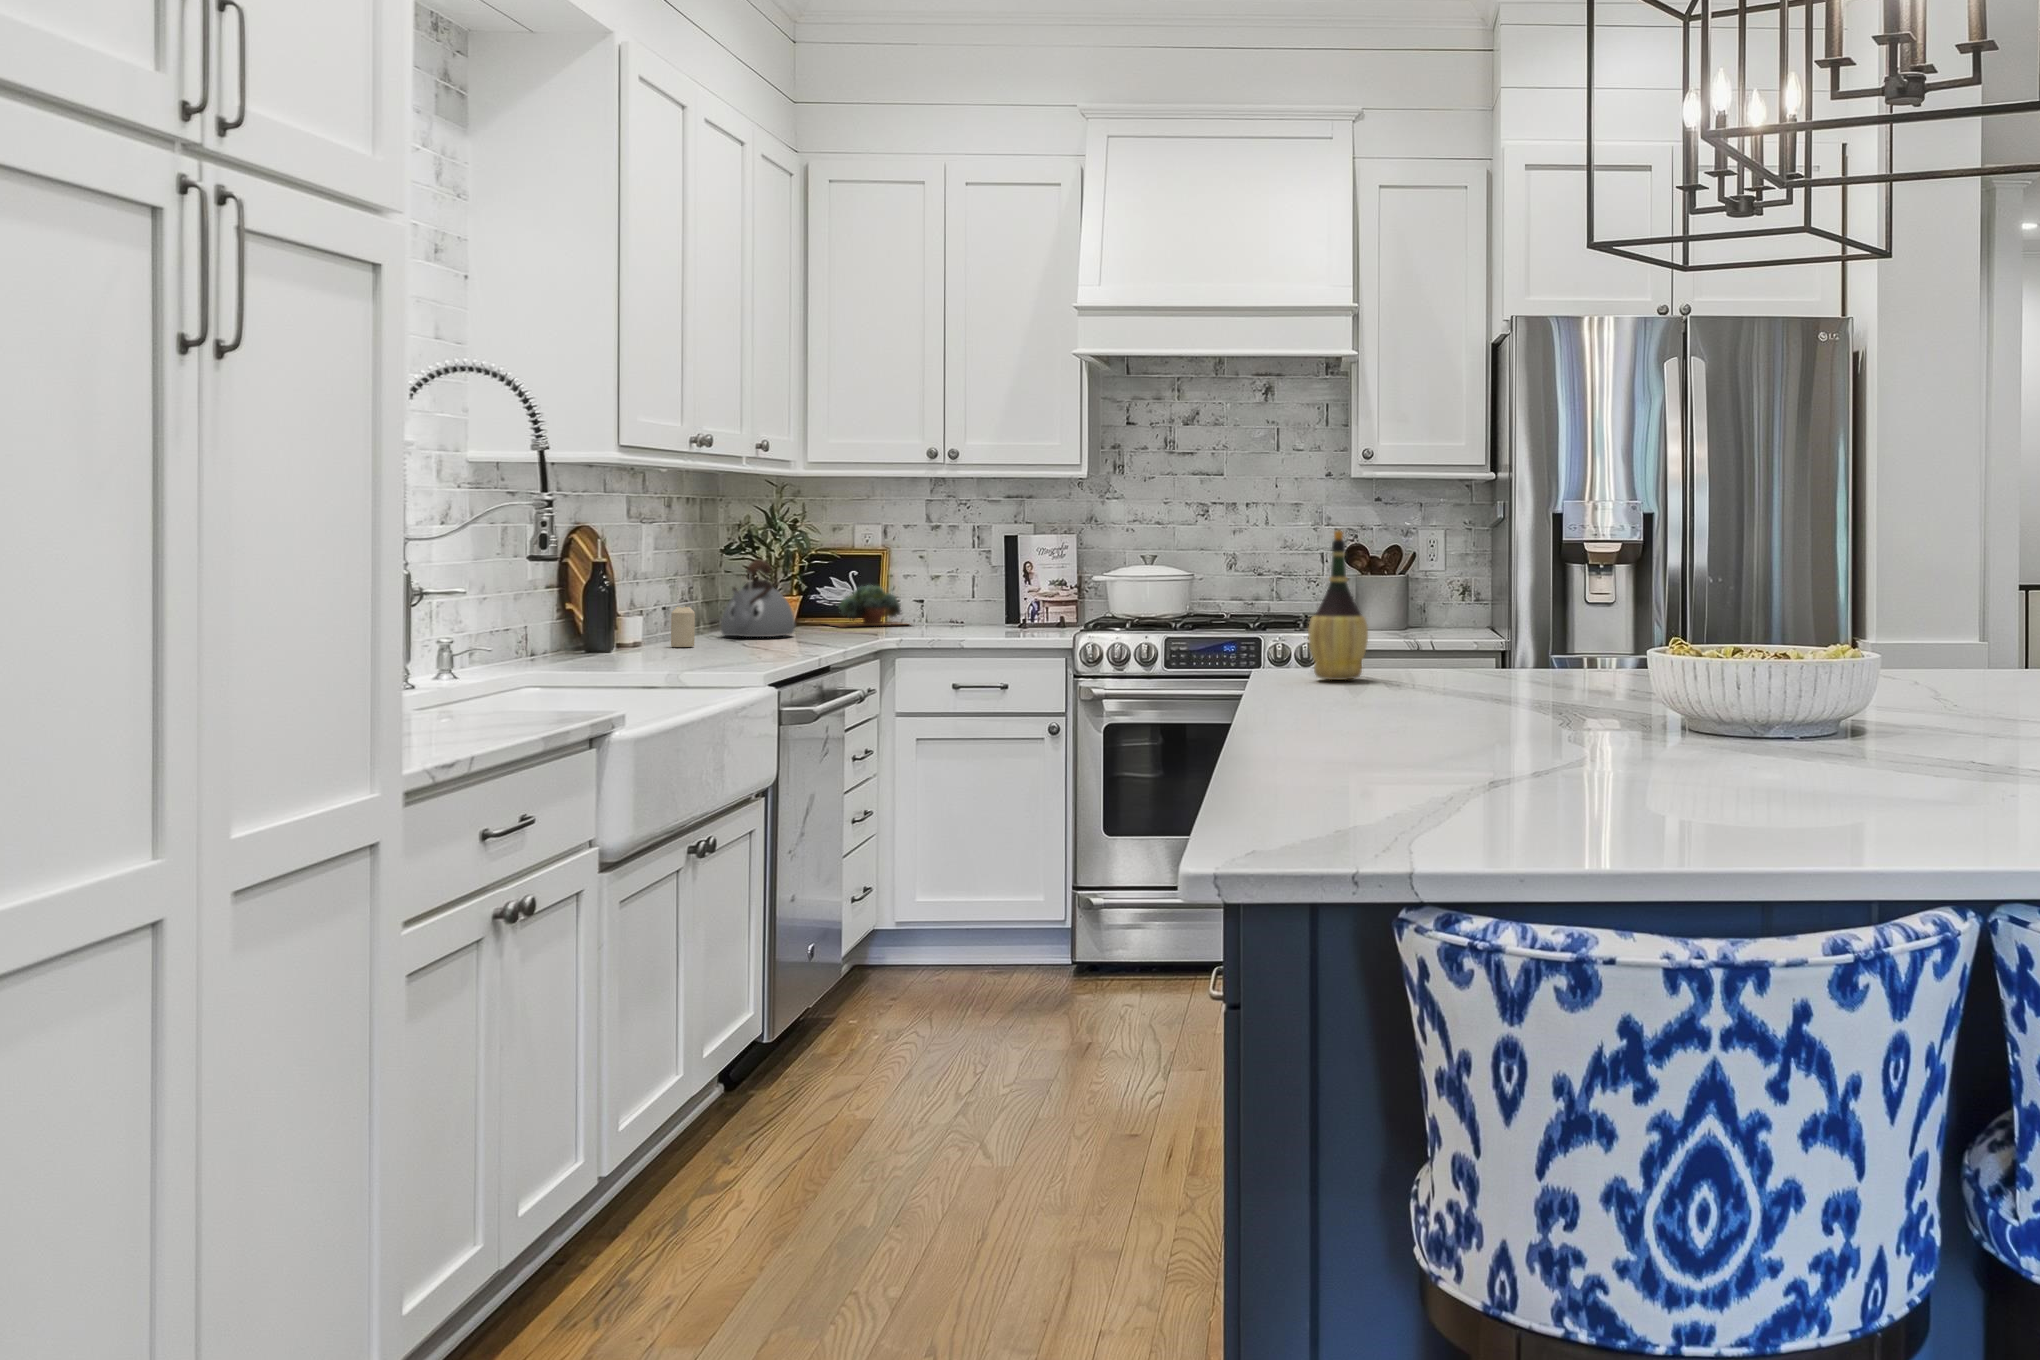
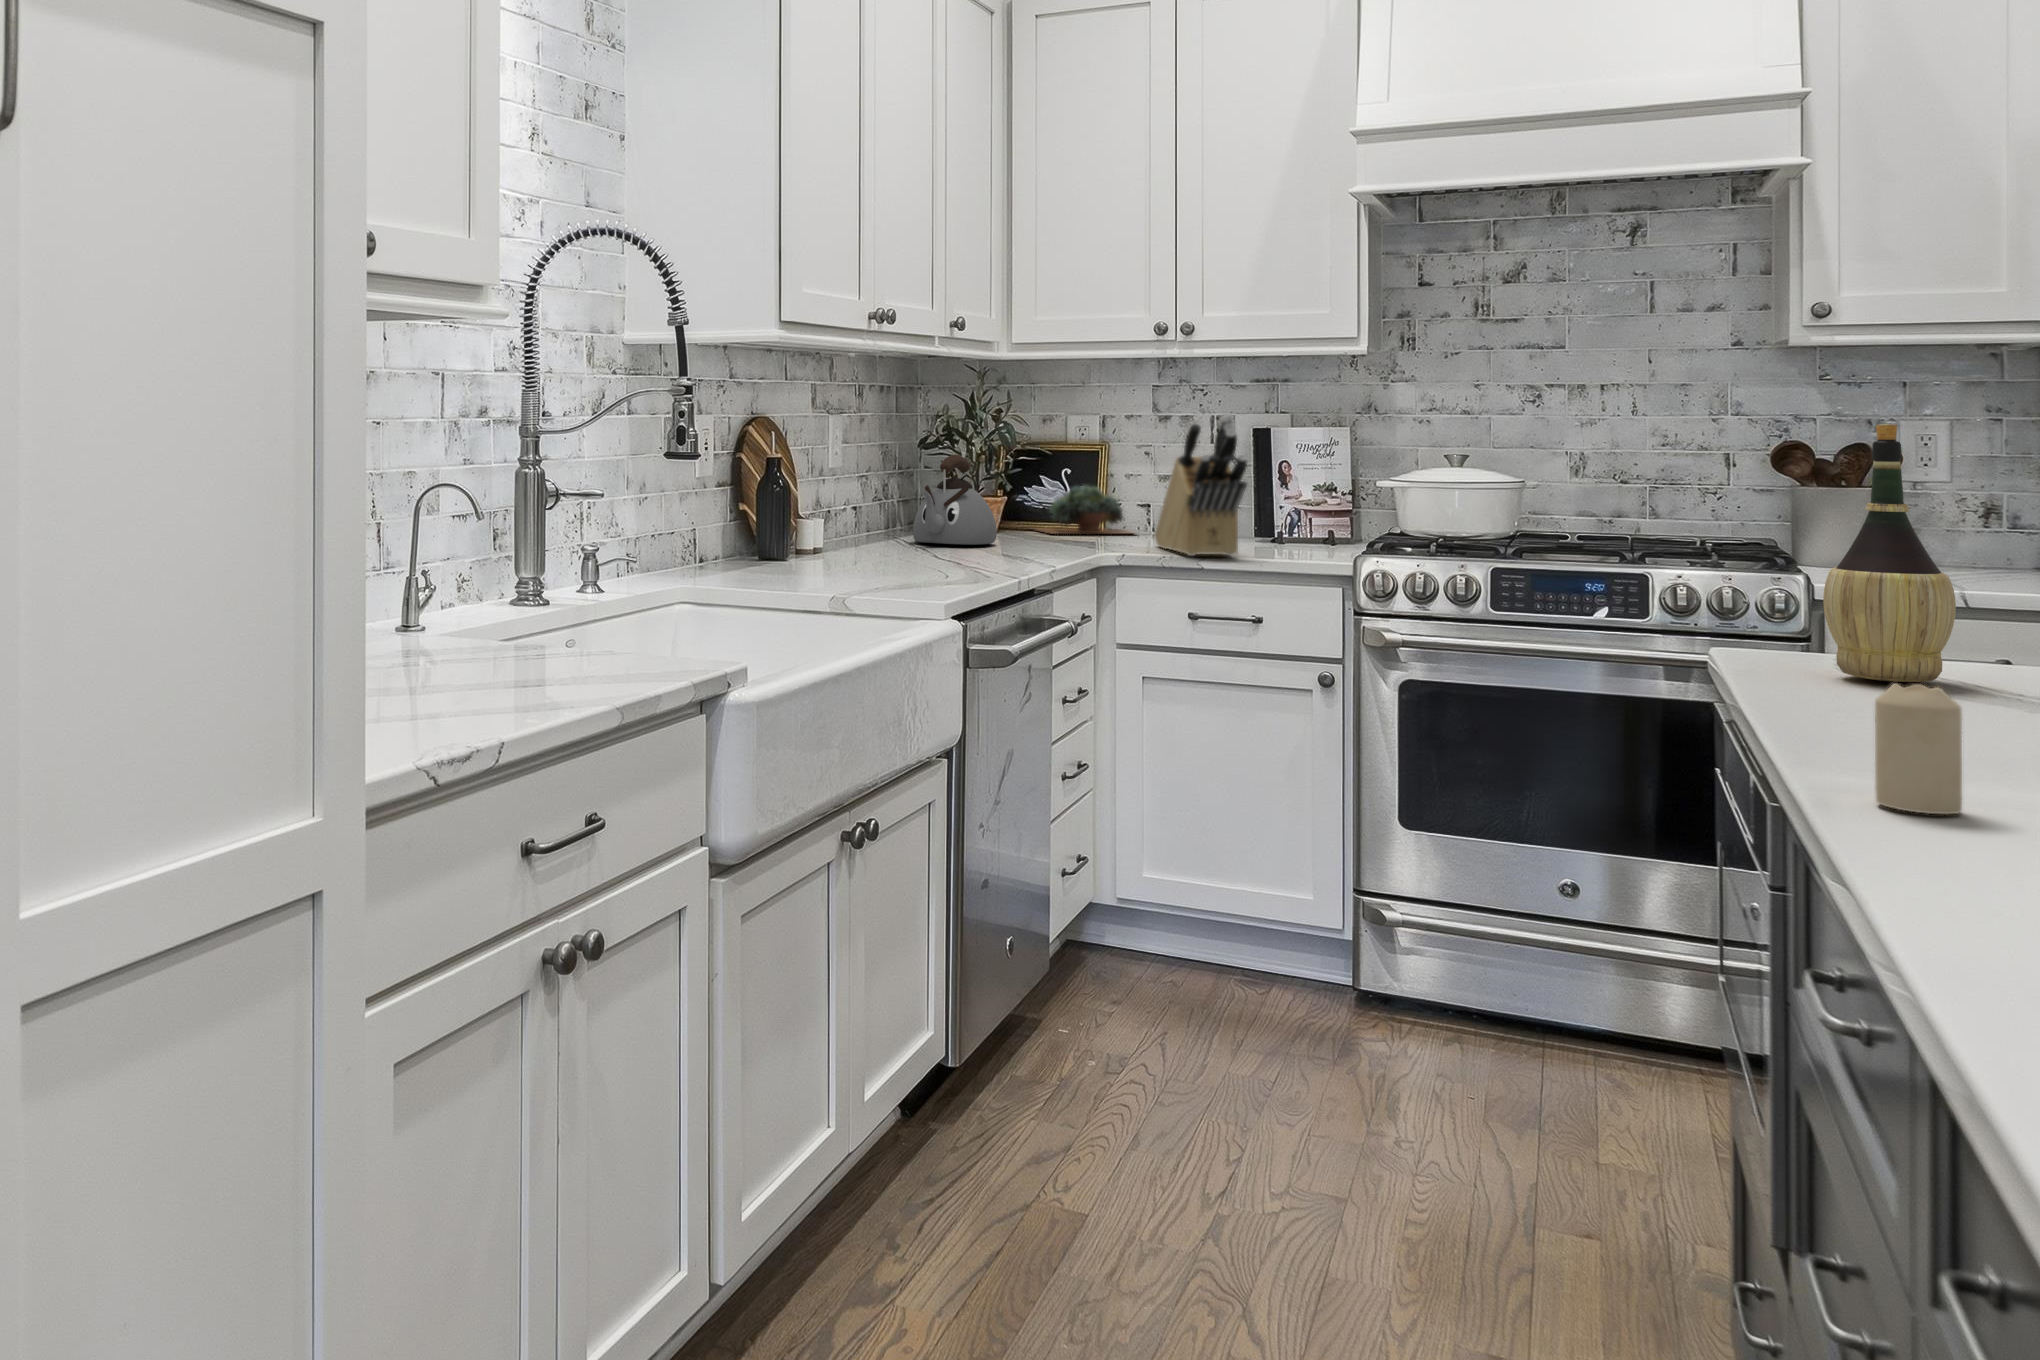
knife block: none [926,525,997,638] -> present [1155,416,1247,556]
candle: present [671,607,695,647] -> present [1875,683,1962,814]

